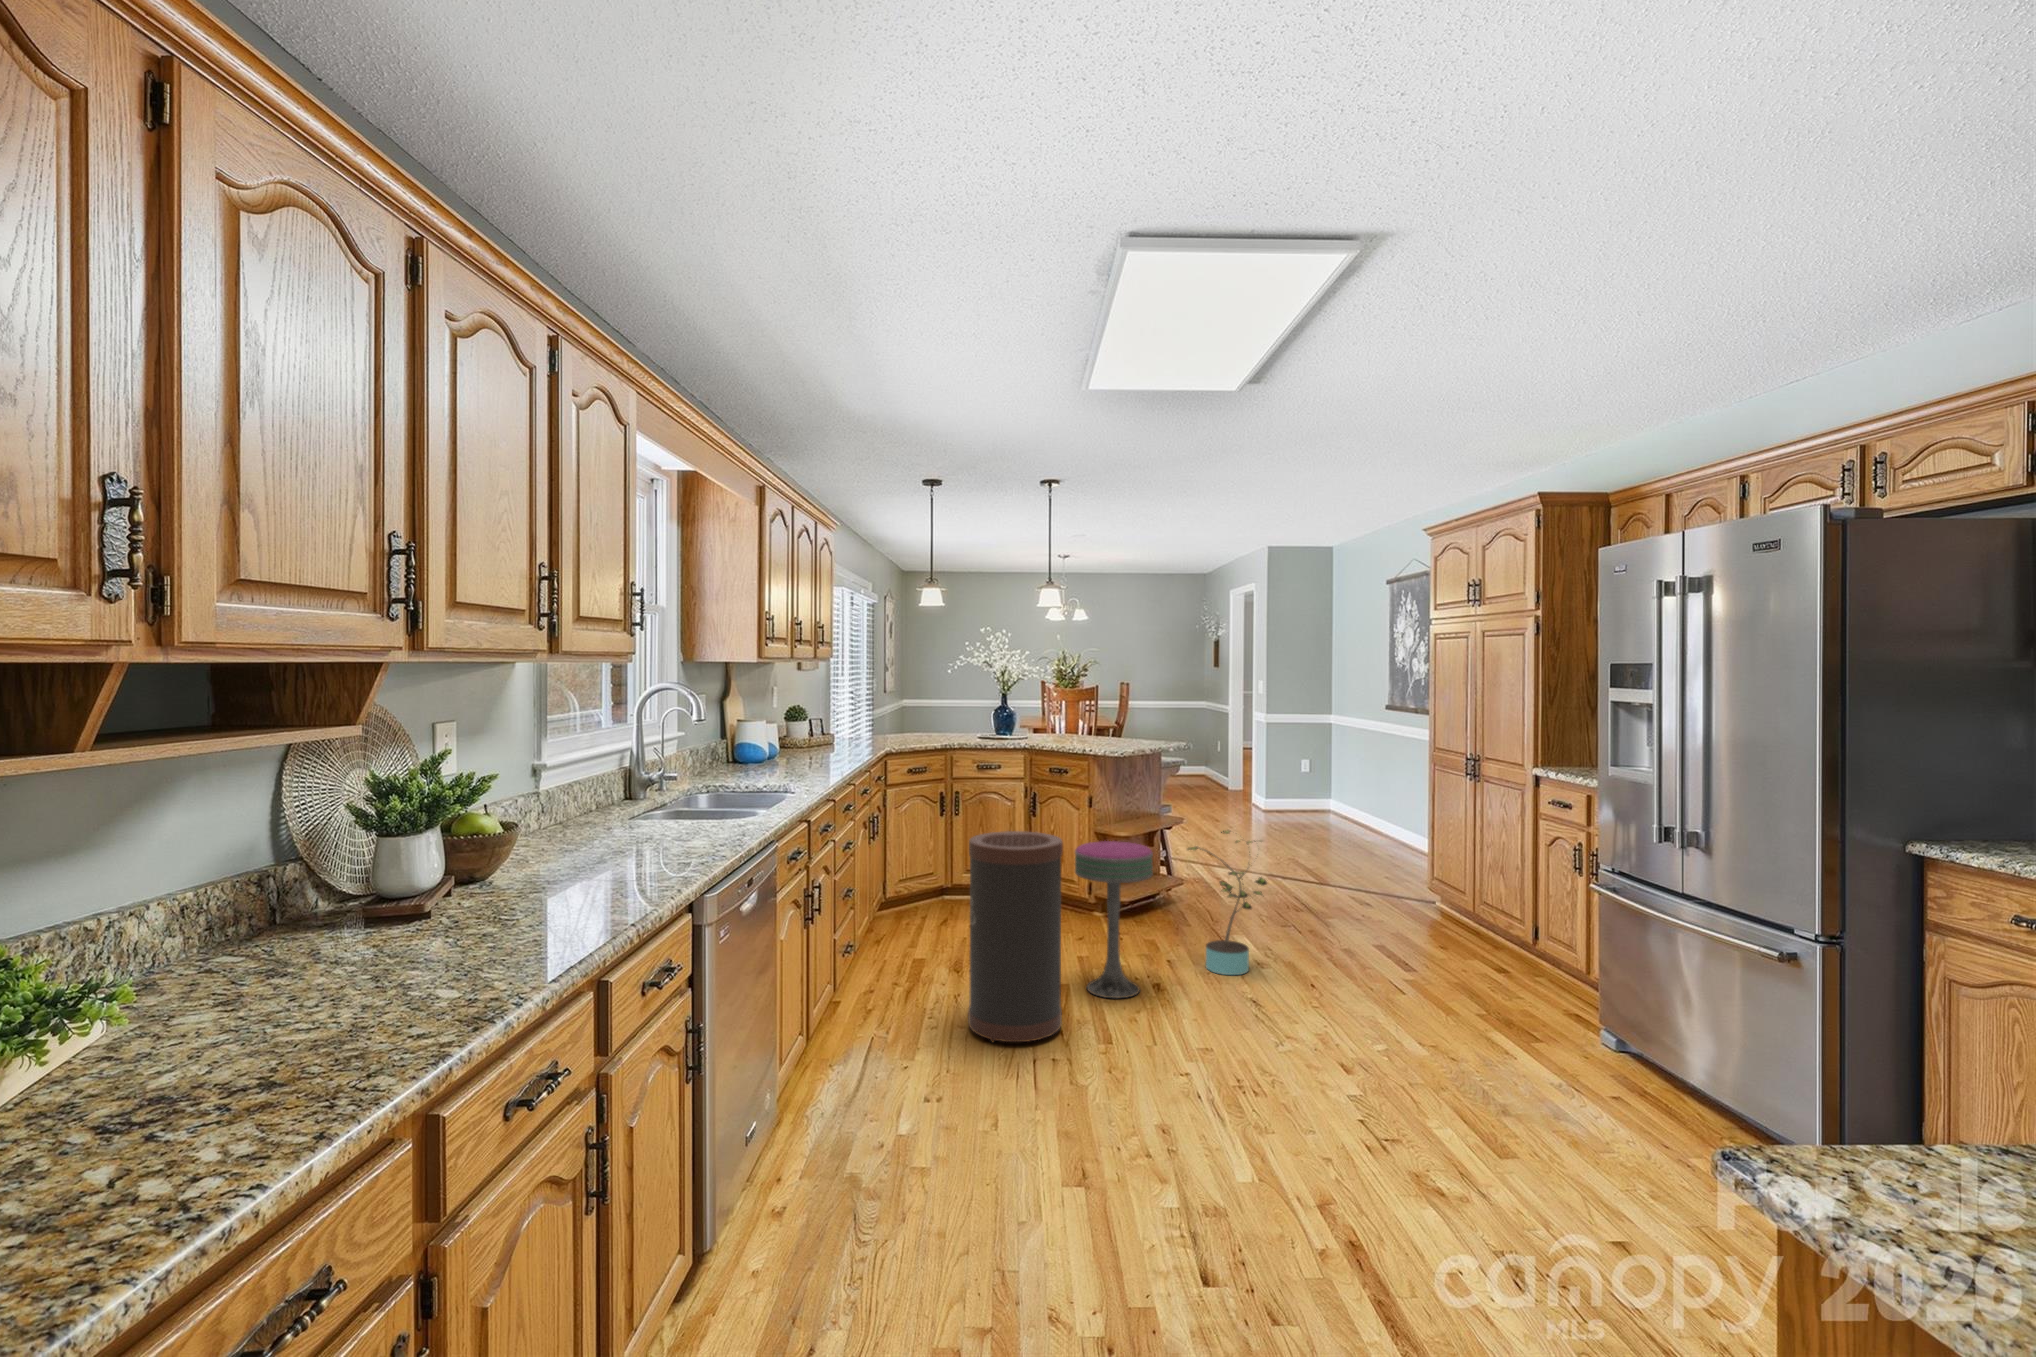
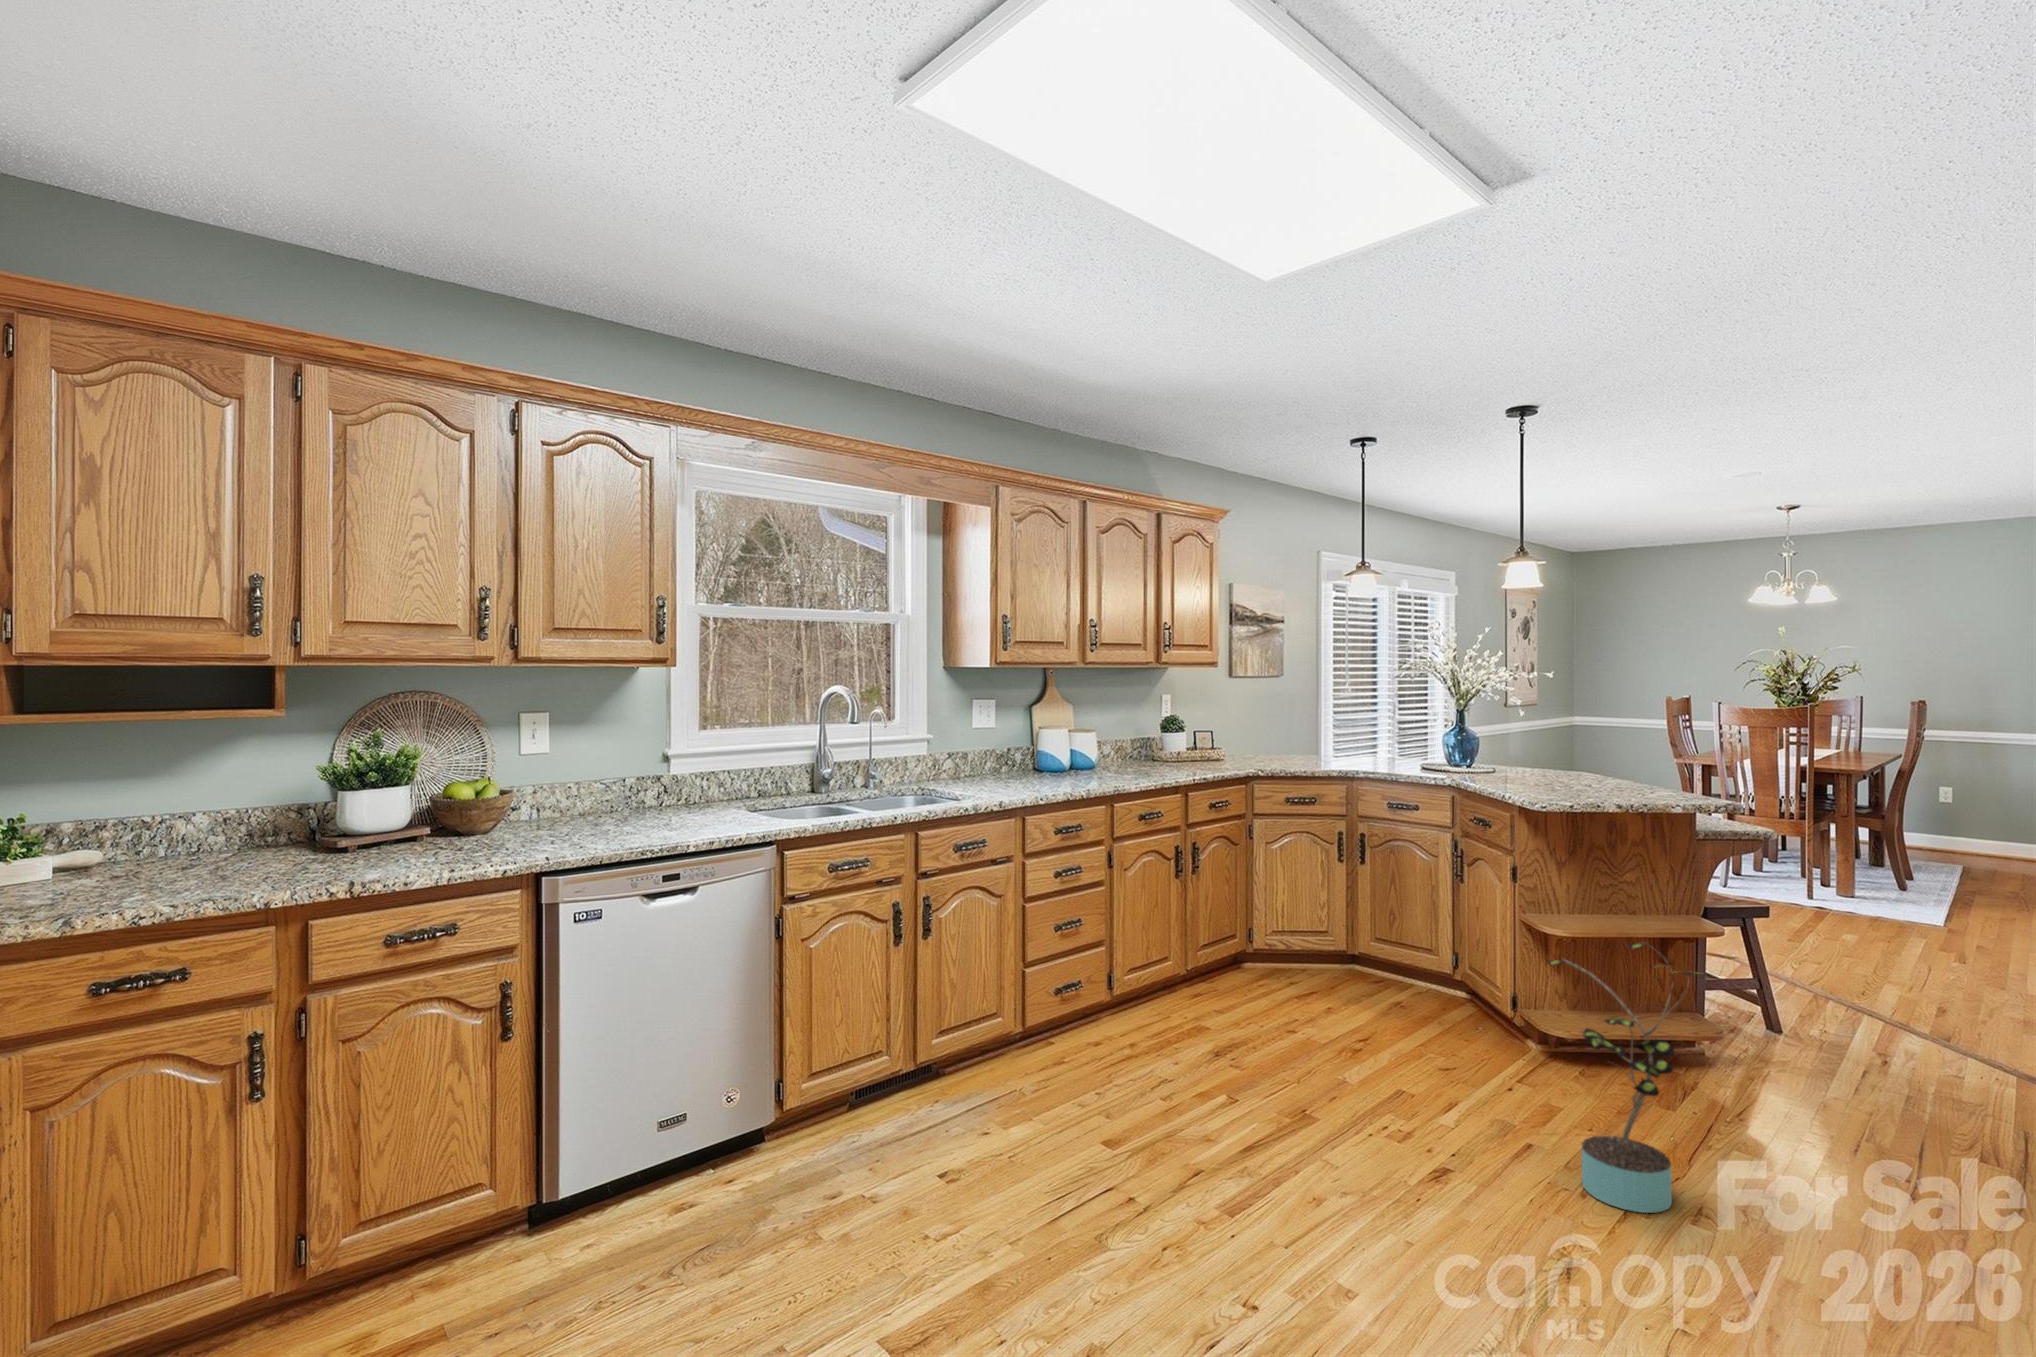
trash can: present [968,831,1063,1042] -> none [1088,878,1219,1172]
bar stool: present [1075,841,1153,998] -> none [1302,919,1430,1171]

